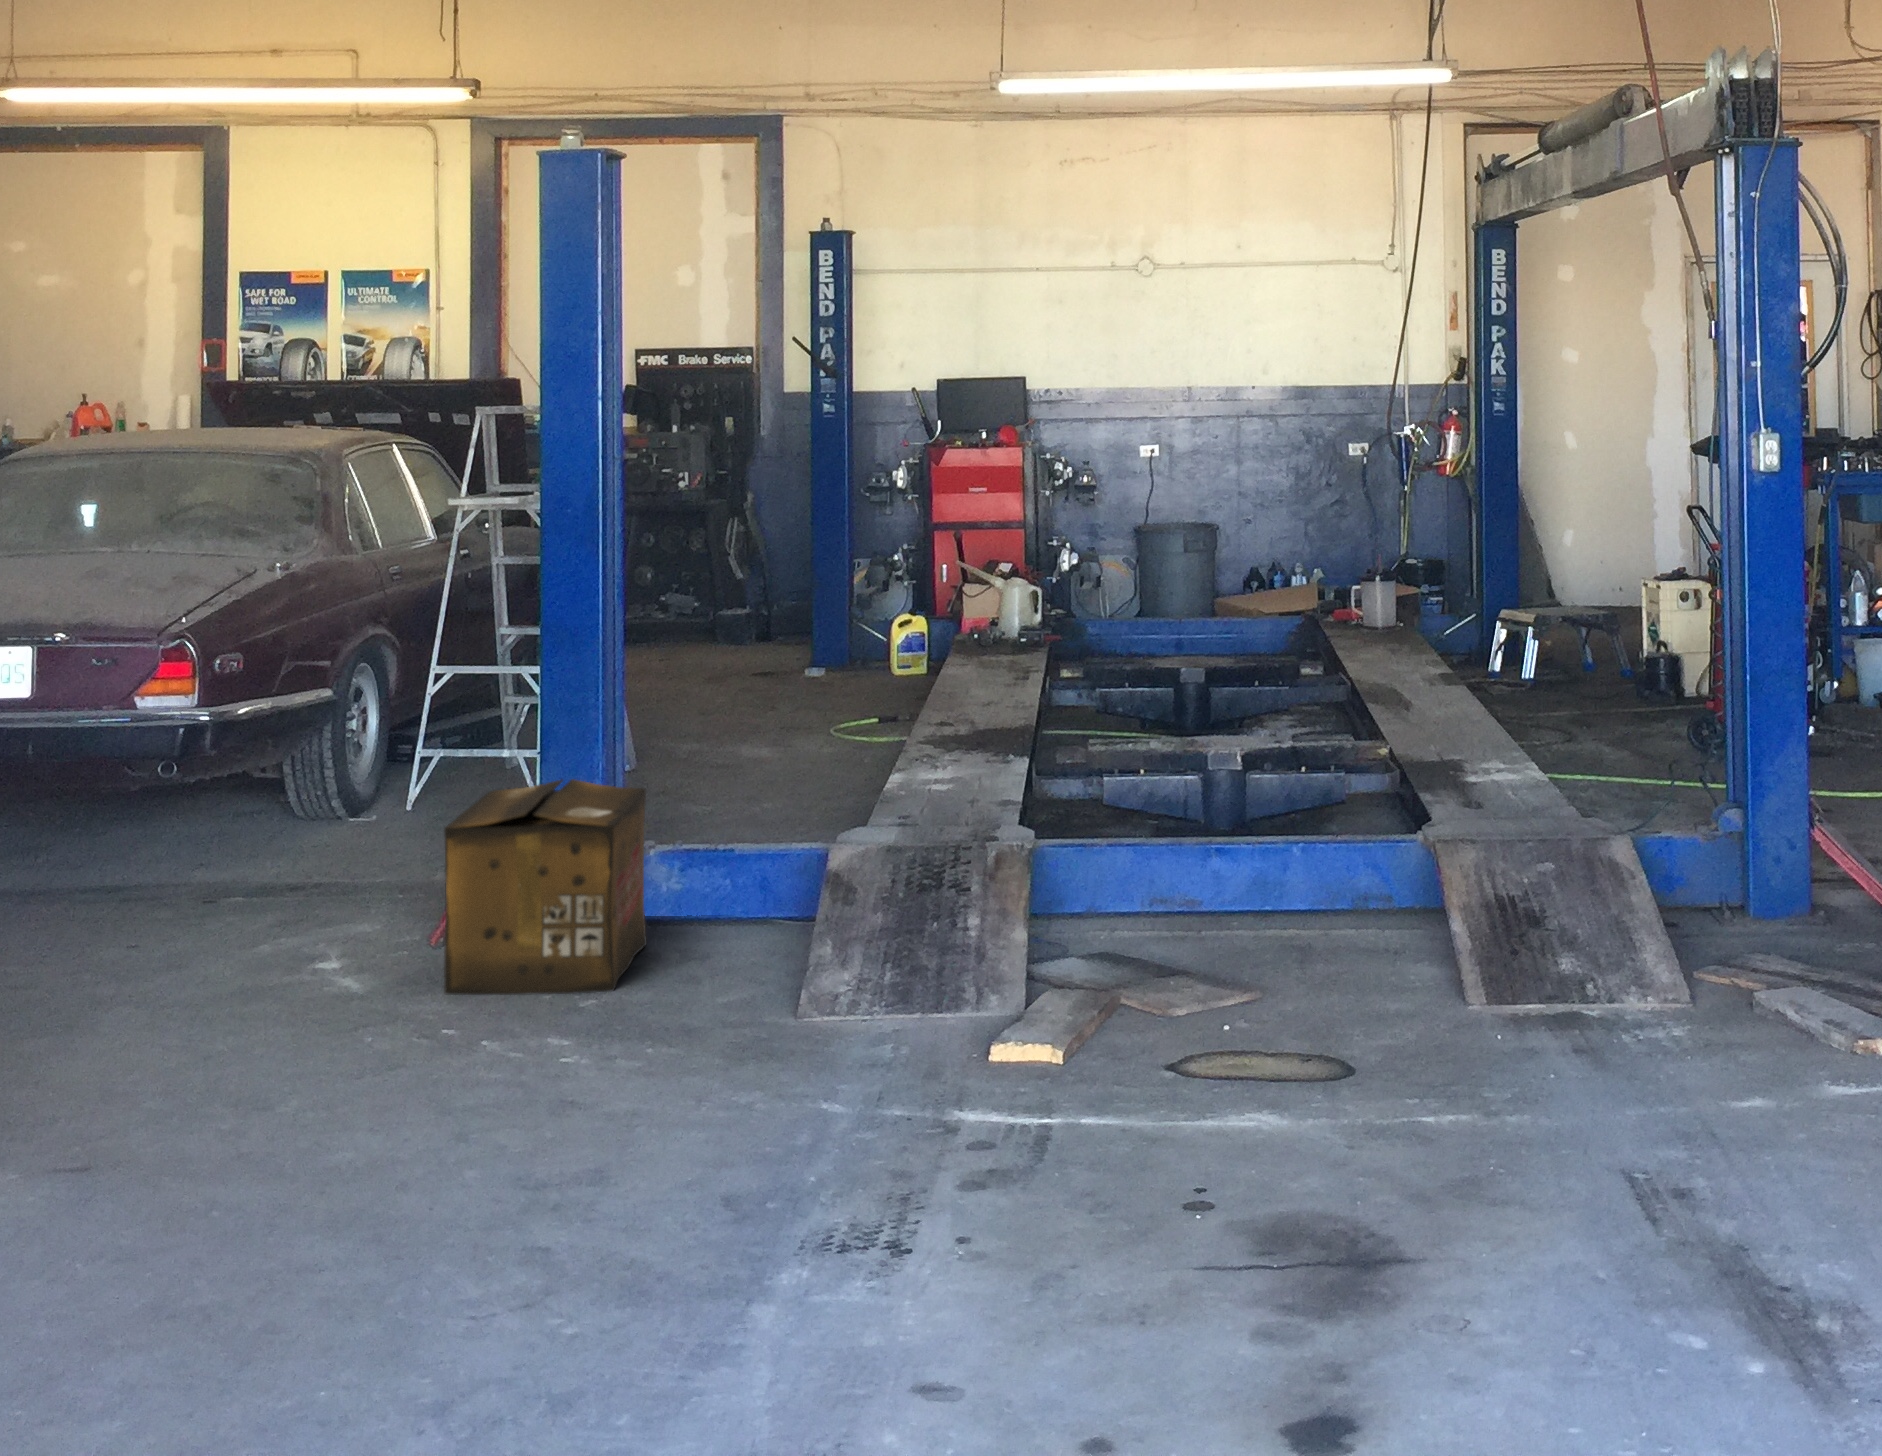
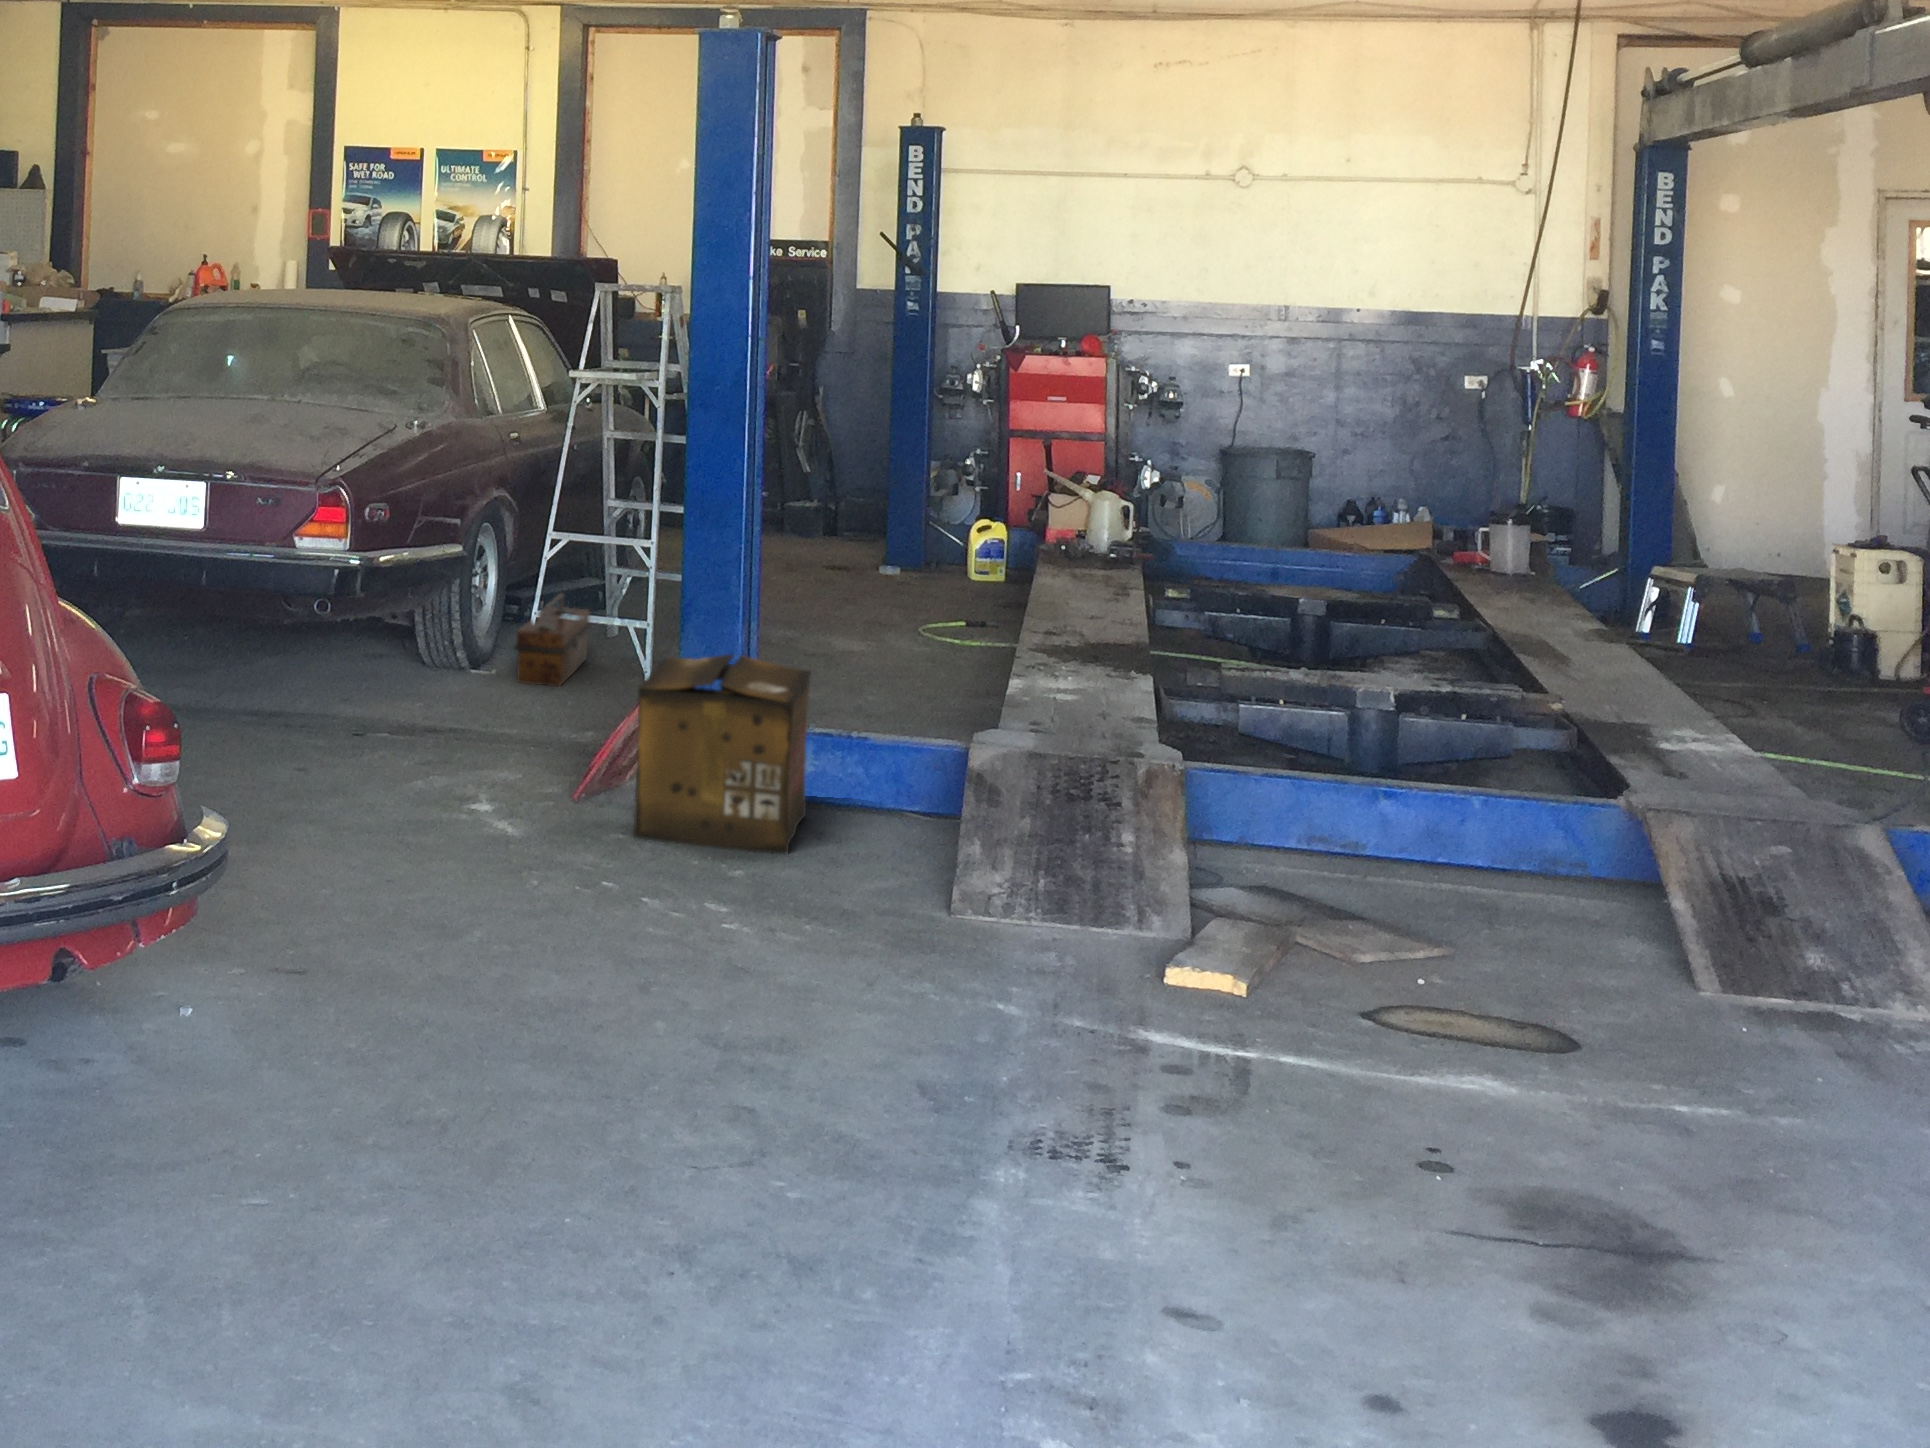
toolbox: none [368,731,467,834] -> present [514,594,591,686]

